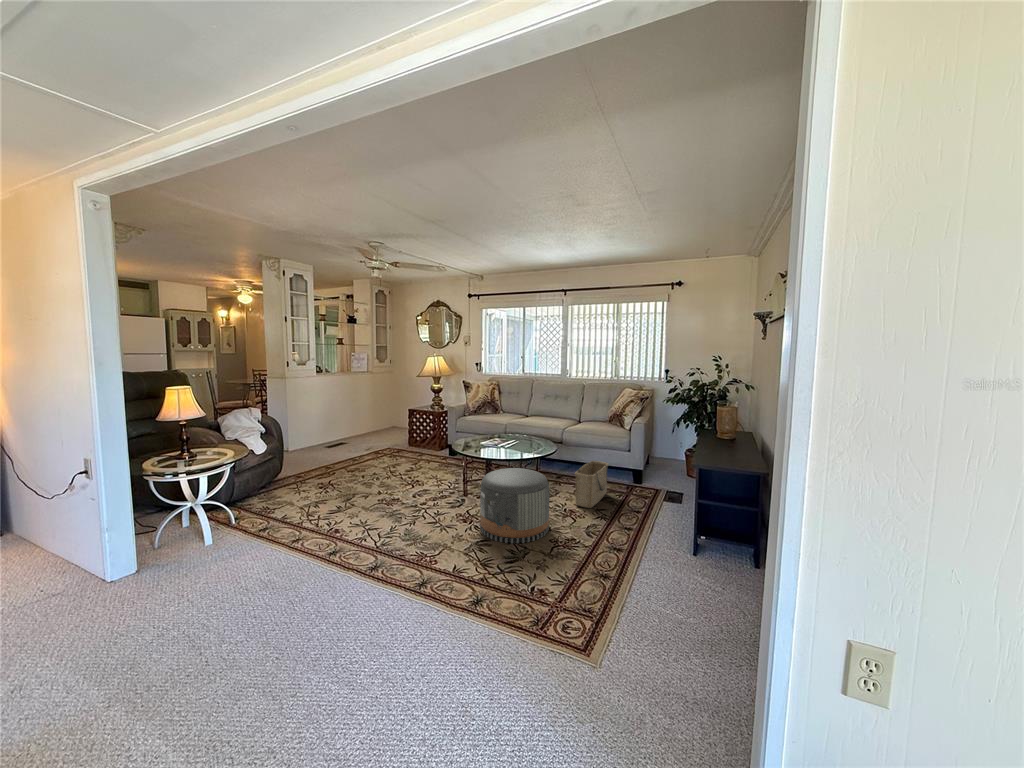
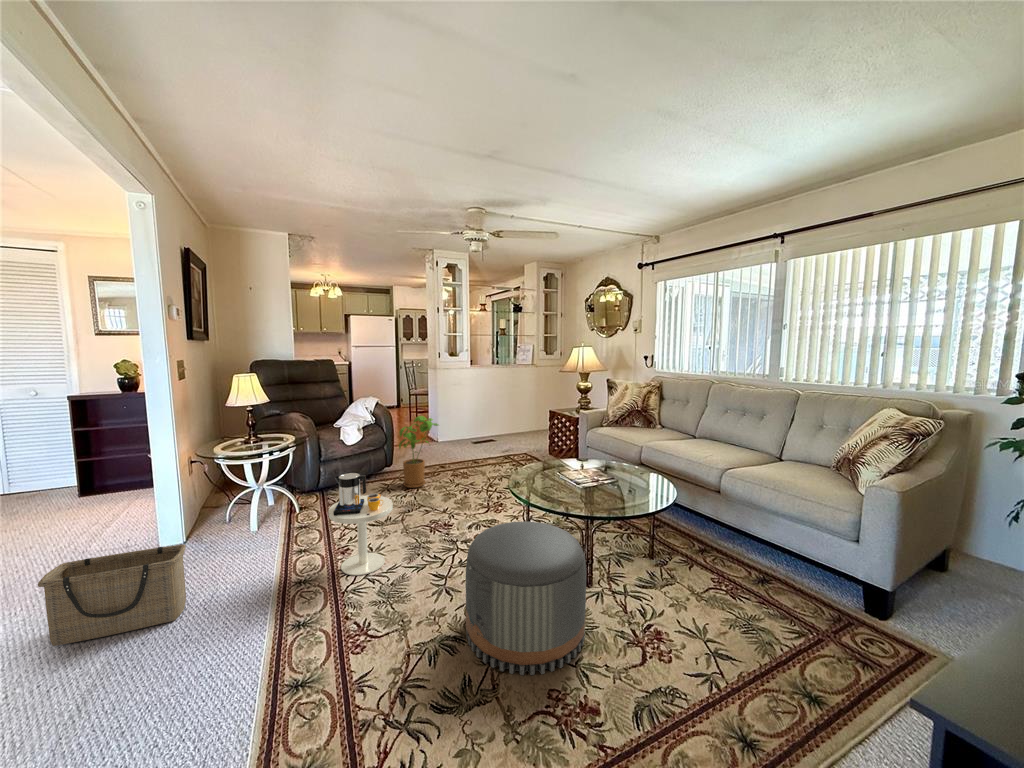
house plant: none [310,421,350,487] -> present [399,416,438,488]
basket: present [575,461,608,508] -> present [38,545,186,646]
side table: none [346,463,395,540] -> present [328,473,393,575]

